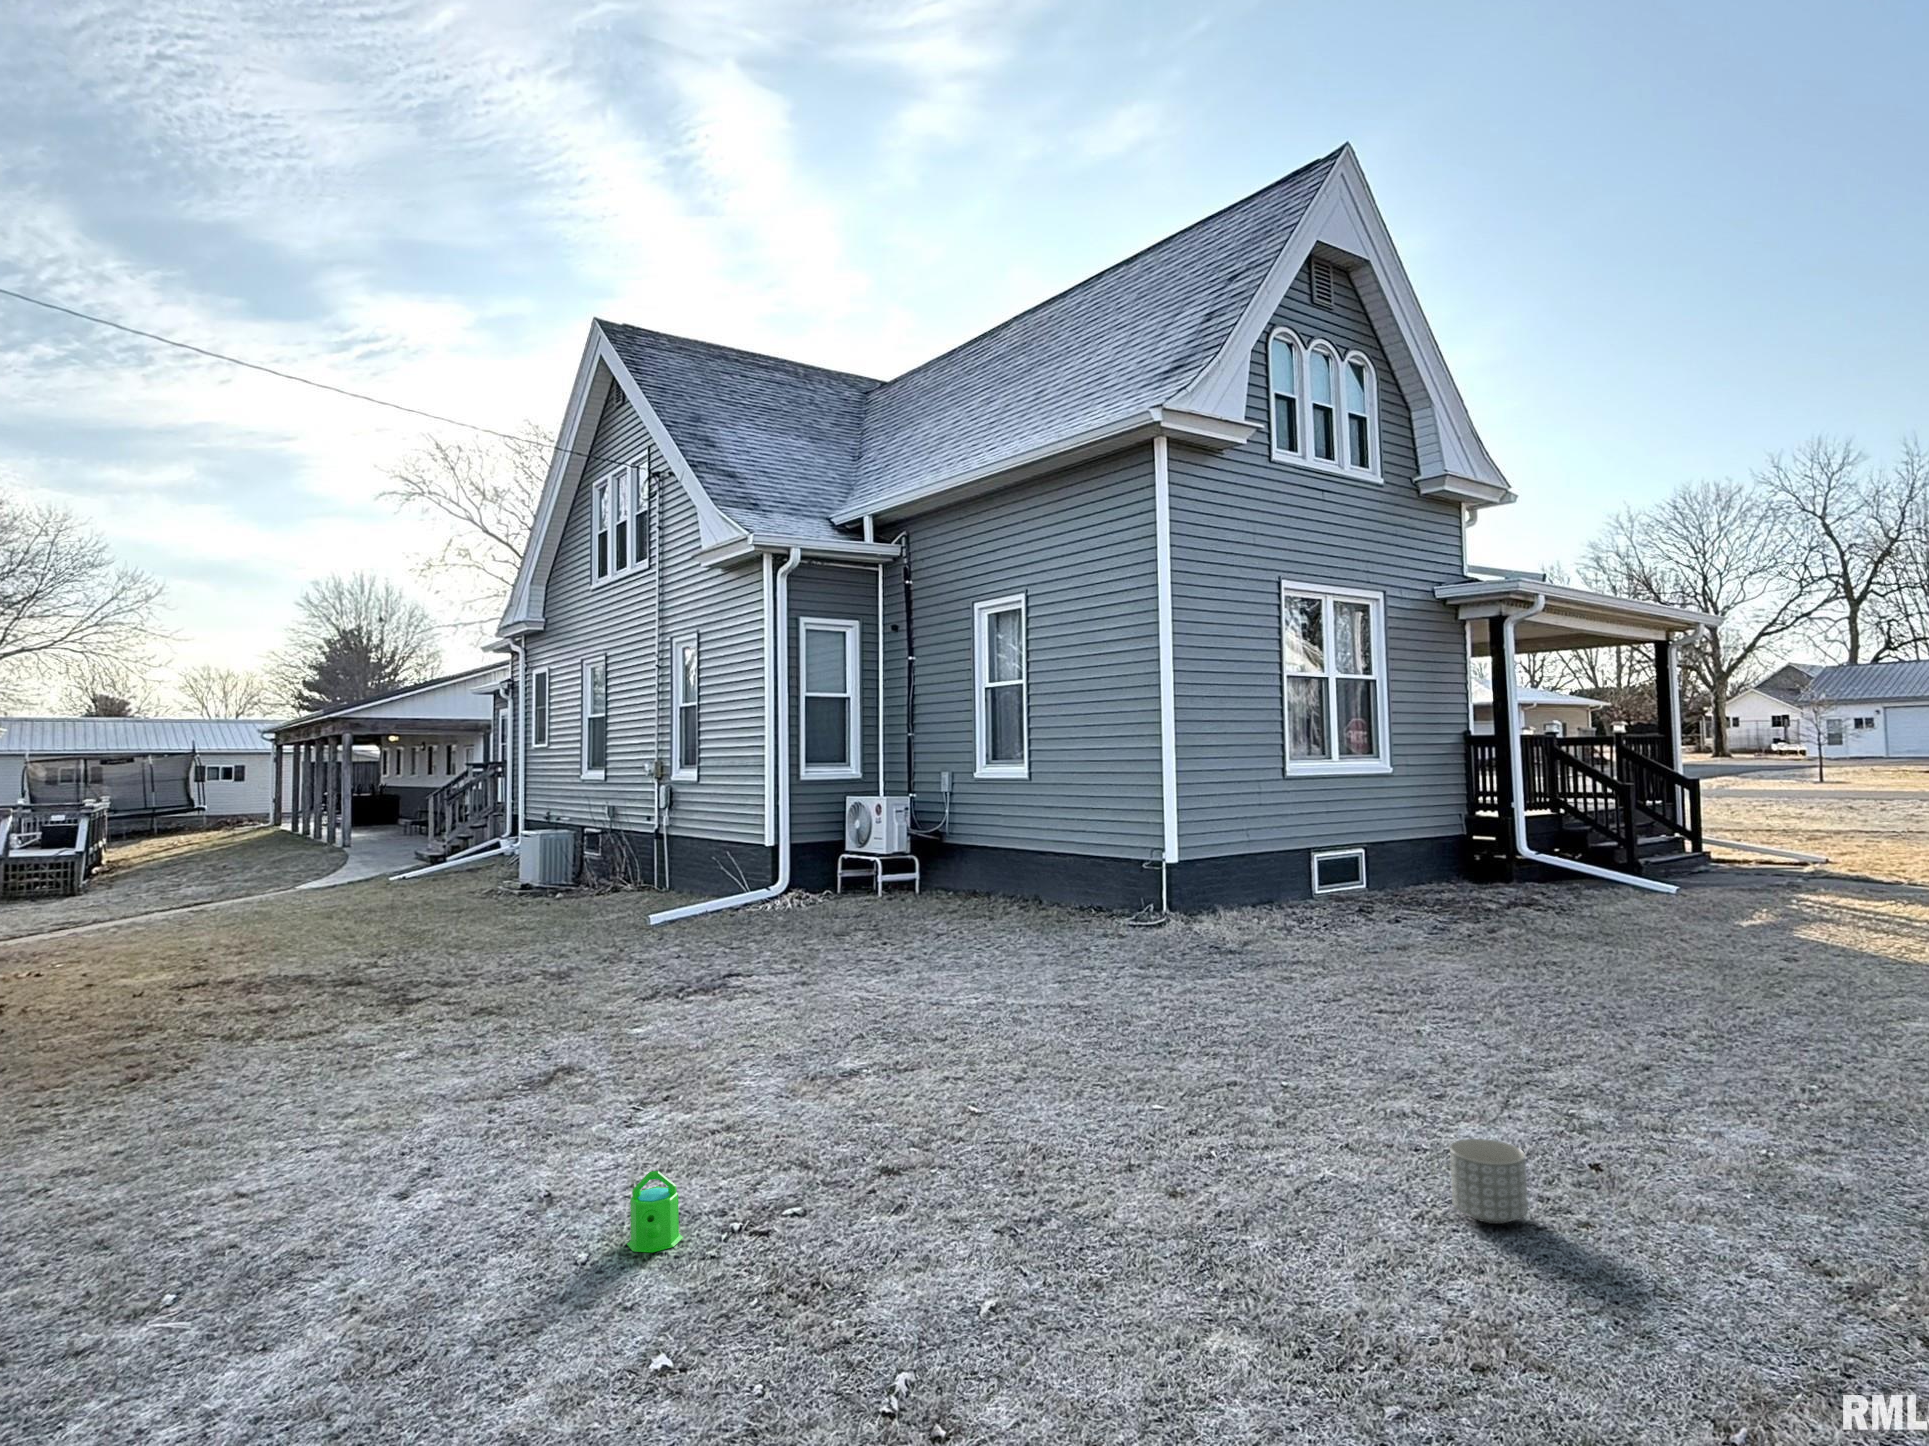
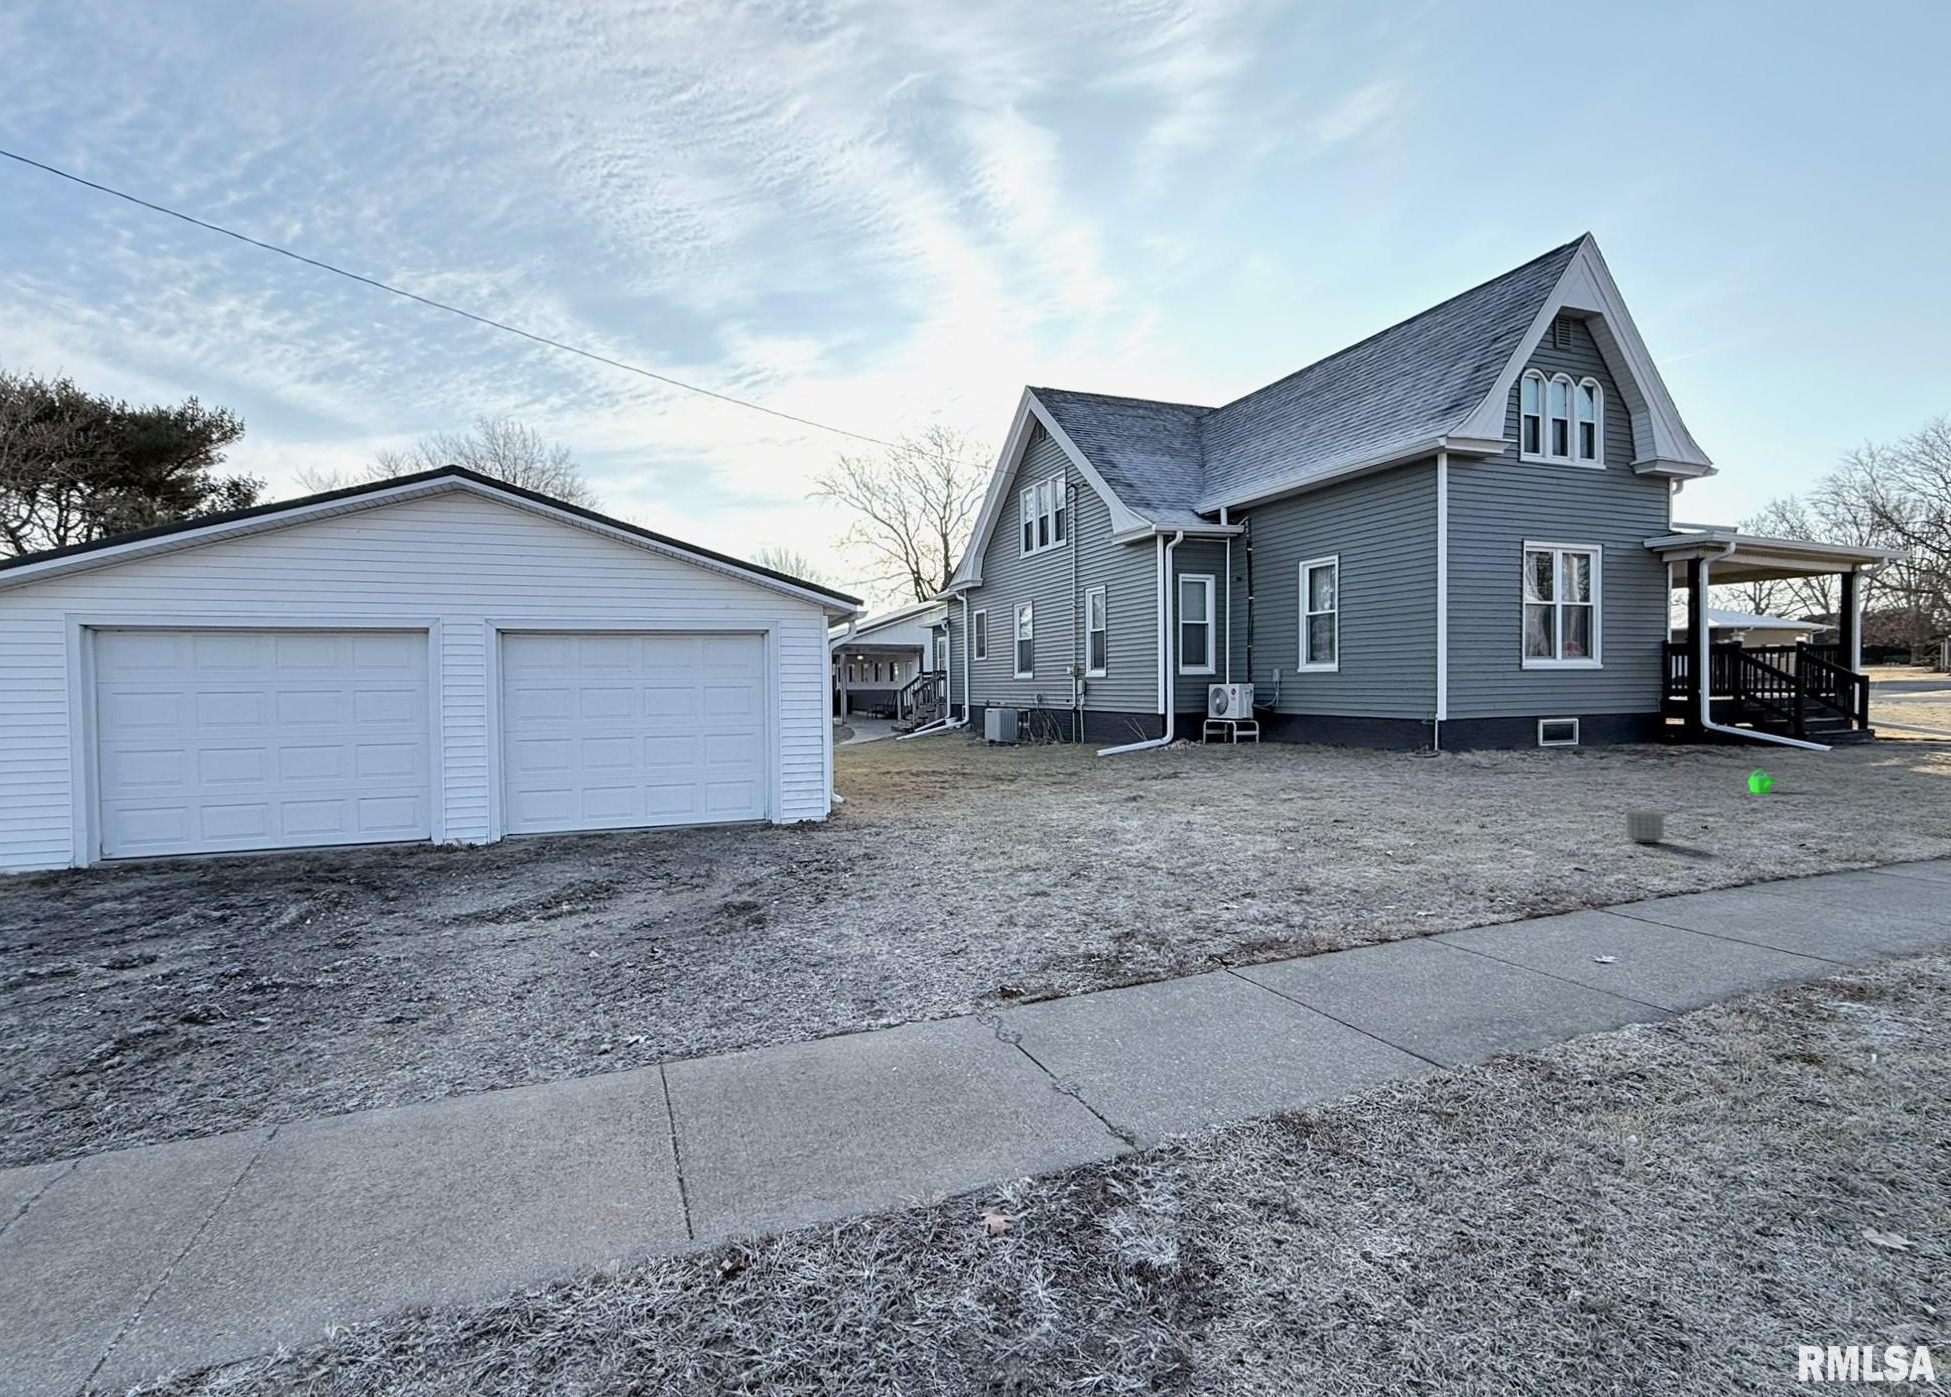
watering can: present [627,1171,683,1253] -> present [1748,769,1776,793]

